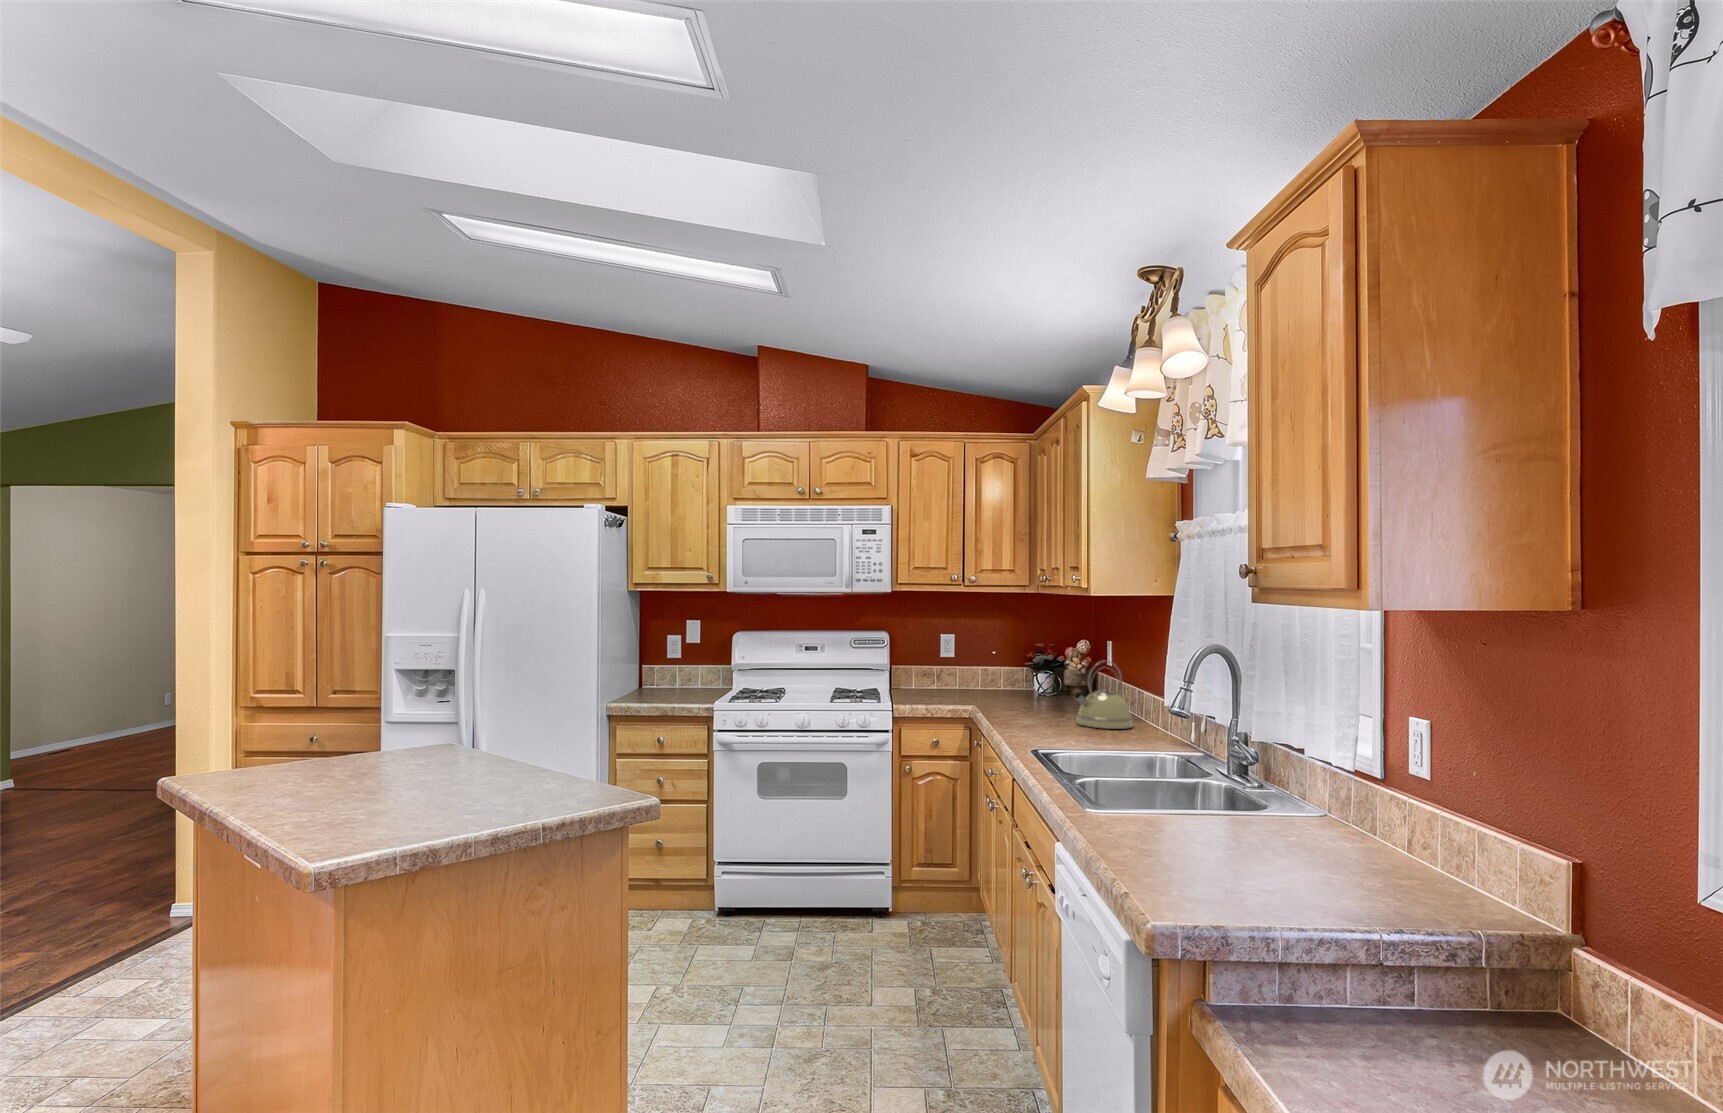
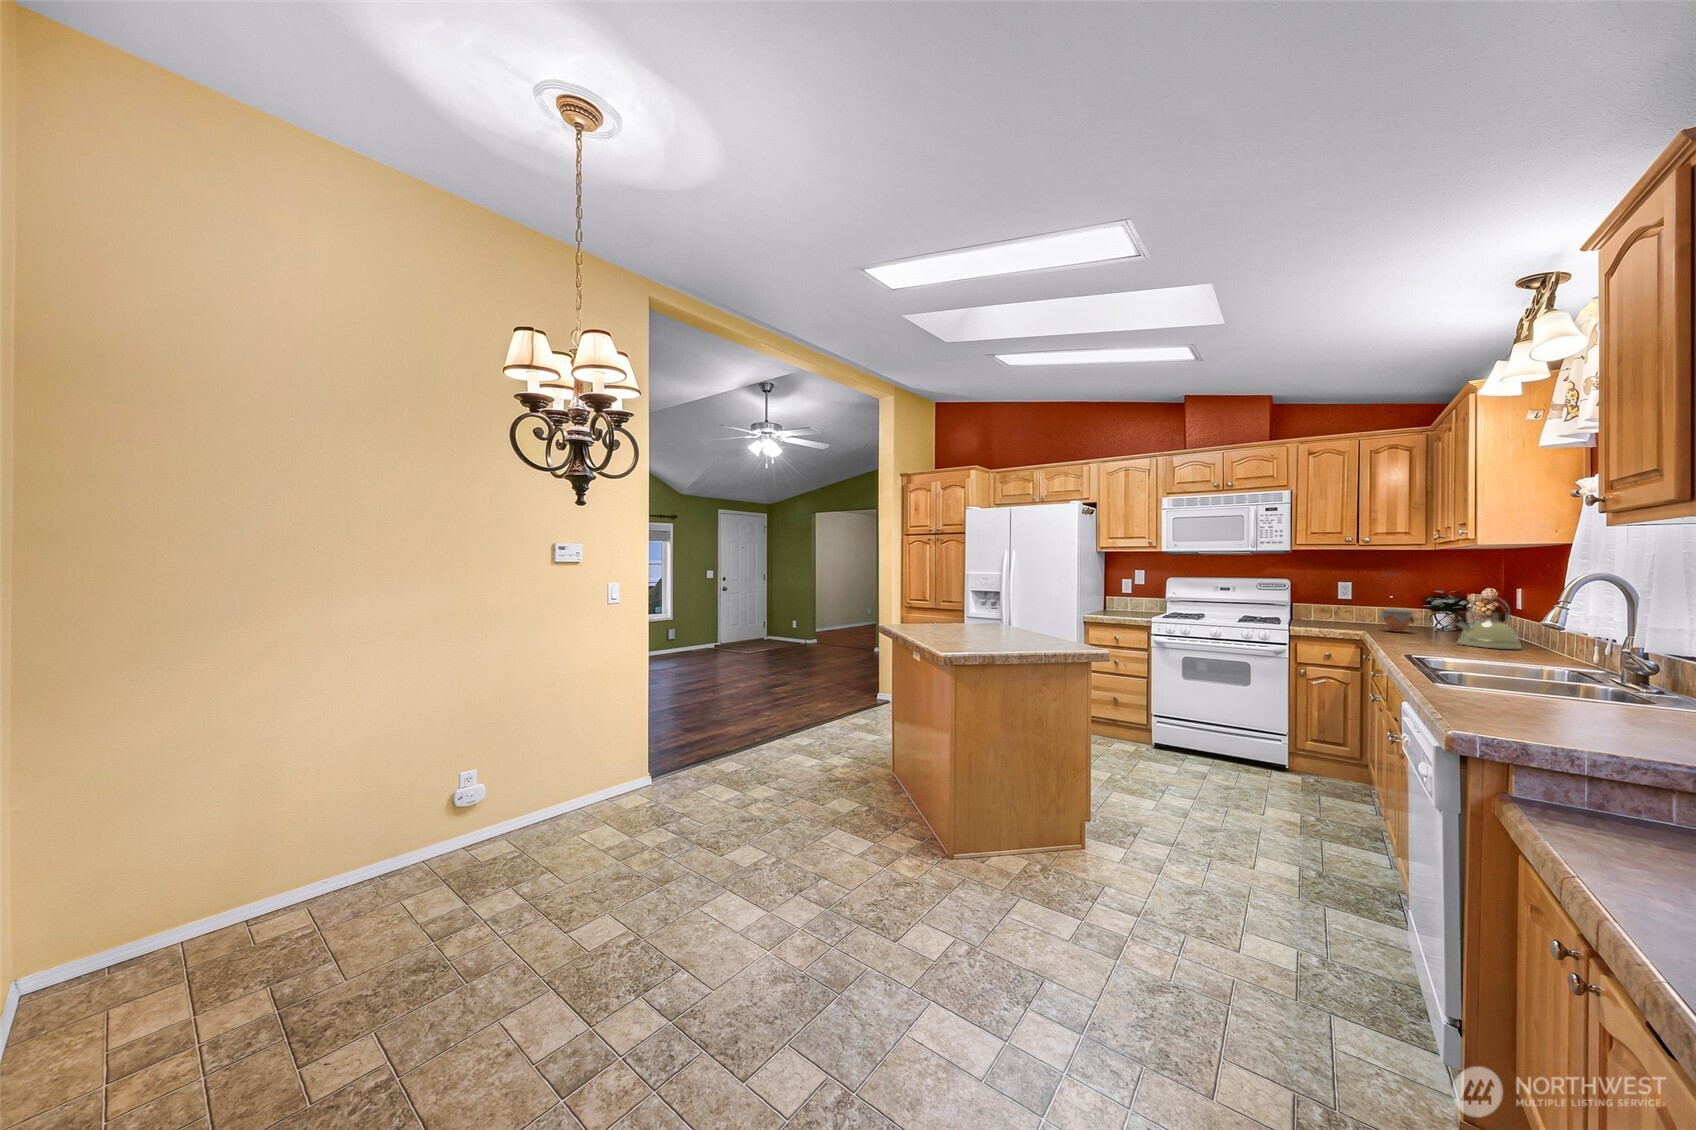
jar: none [990,673,1026,705] -> present [1379,608,1414,632]

